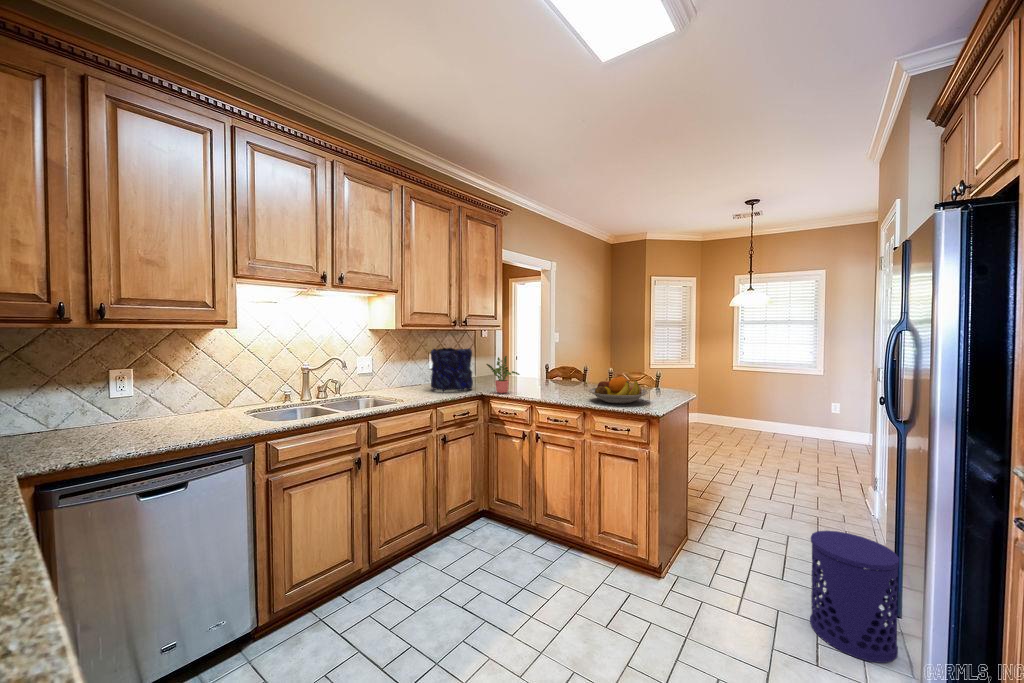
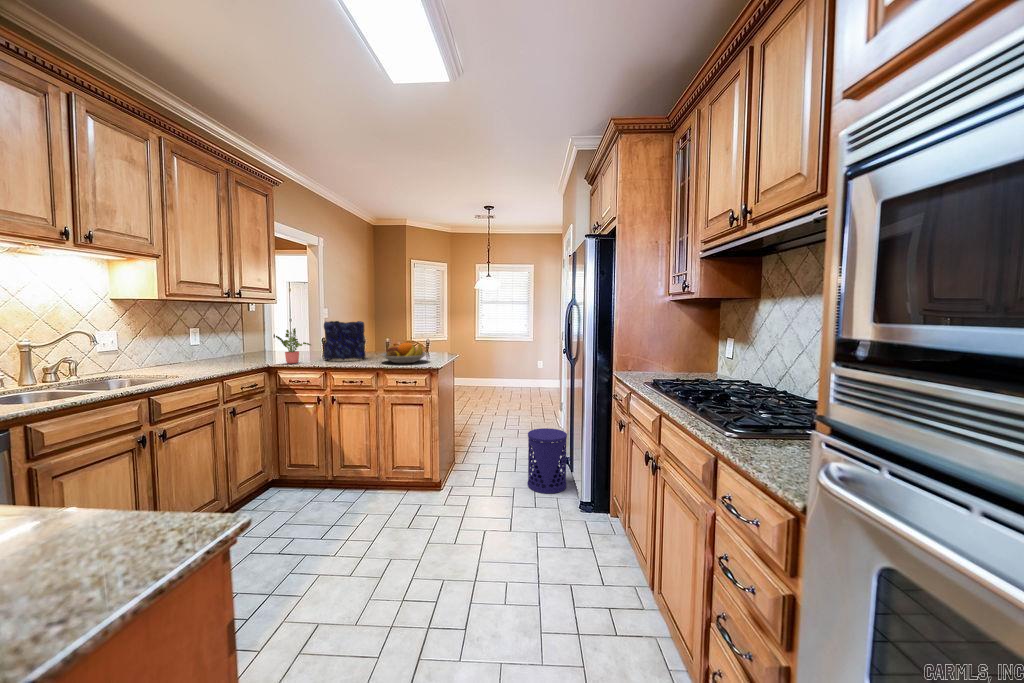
vase: present [431,348,473,391] -> present [324,321,365,360]

